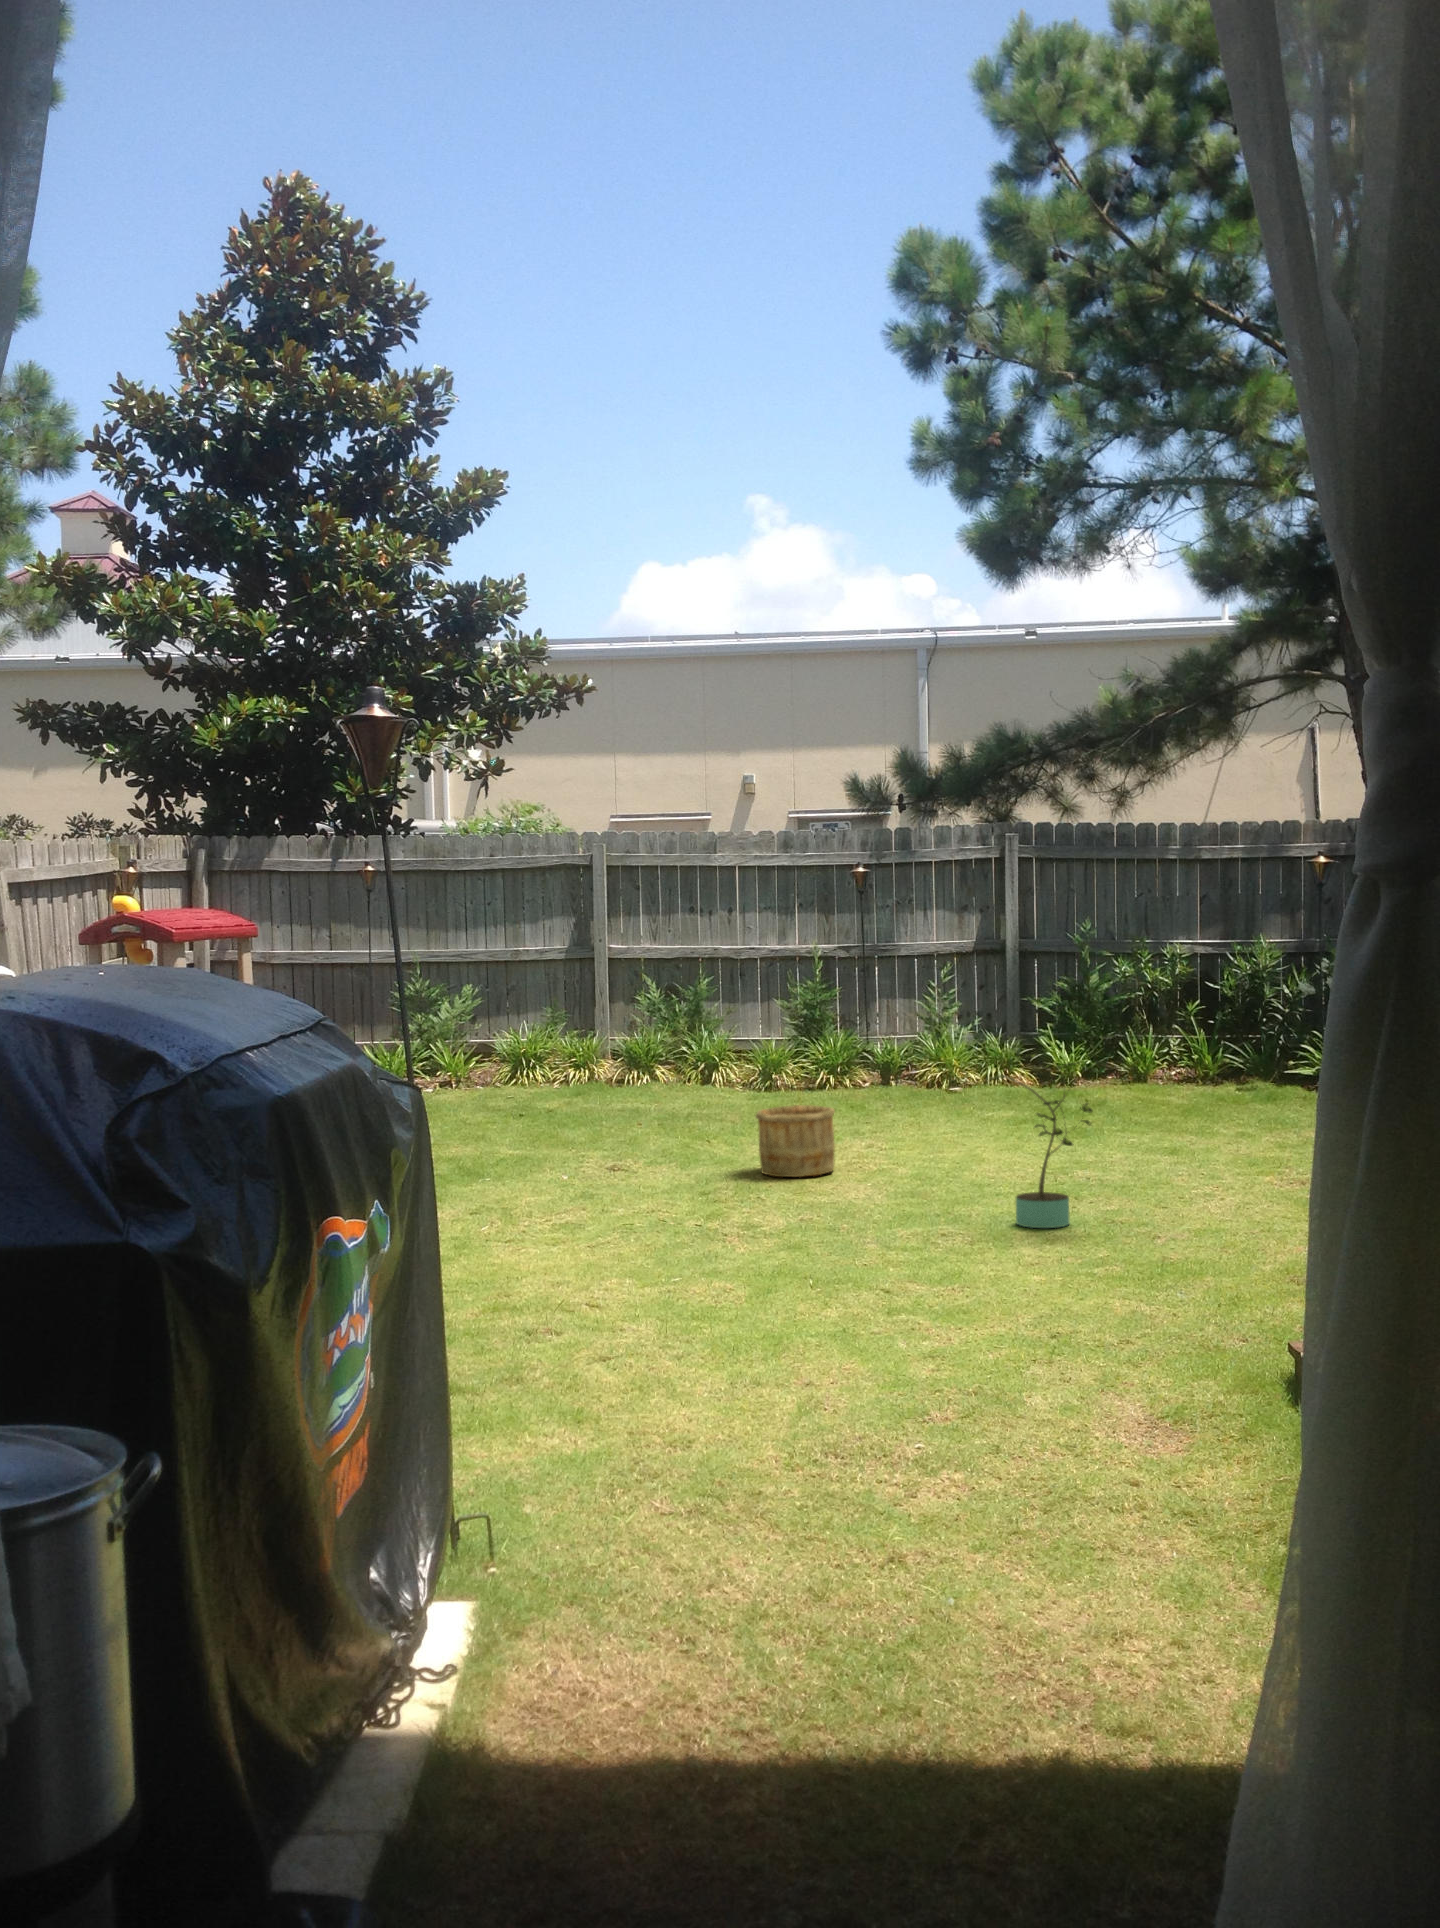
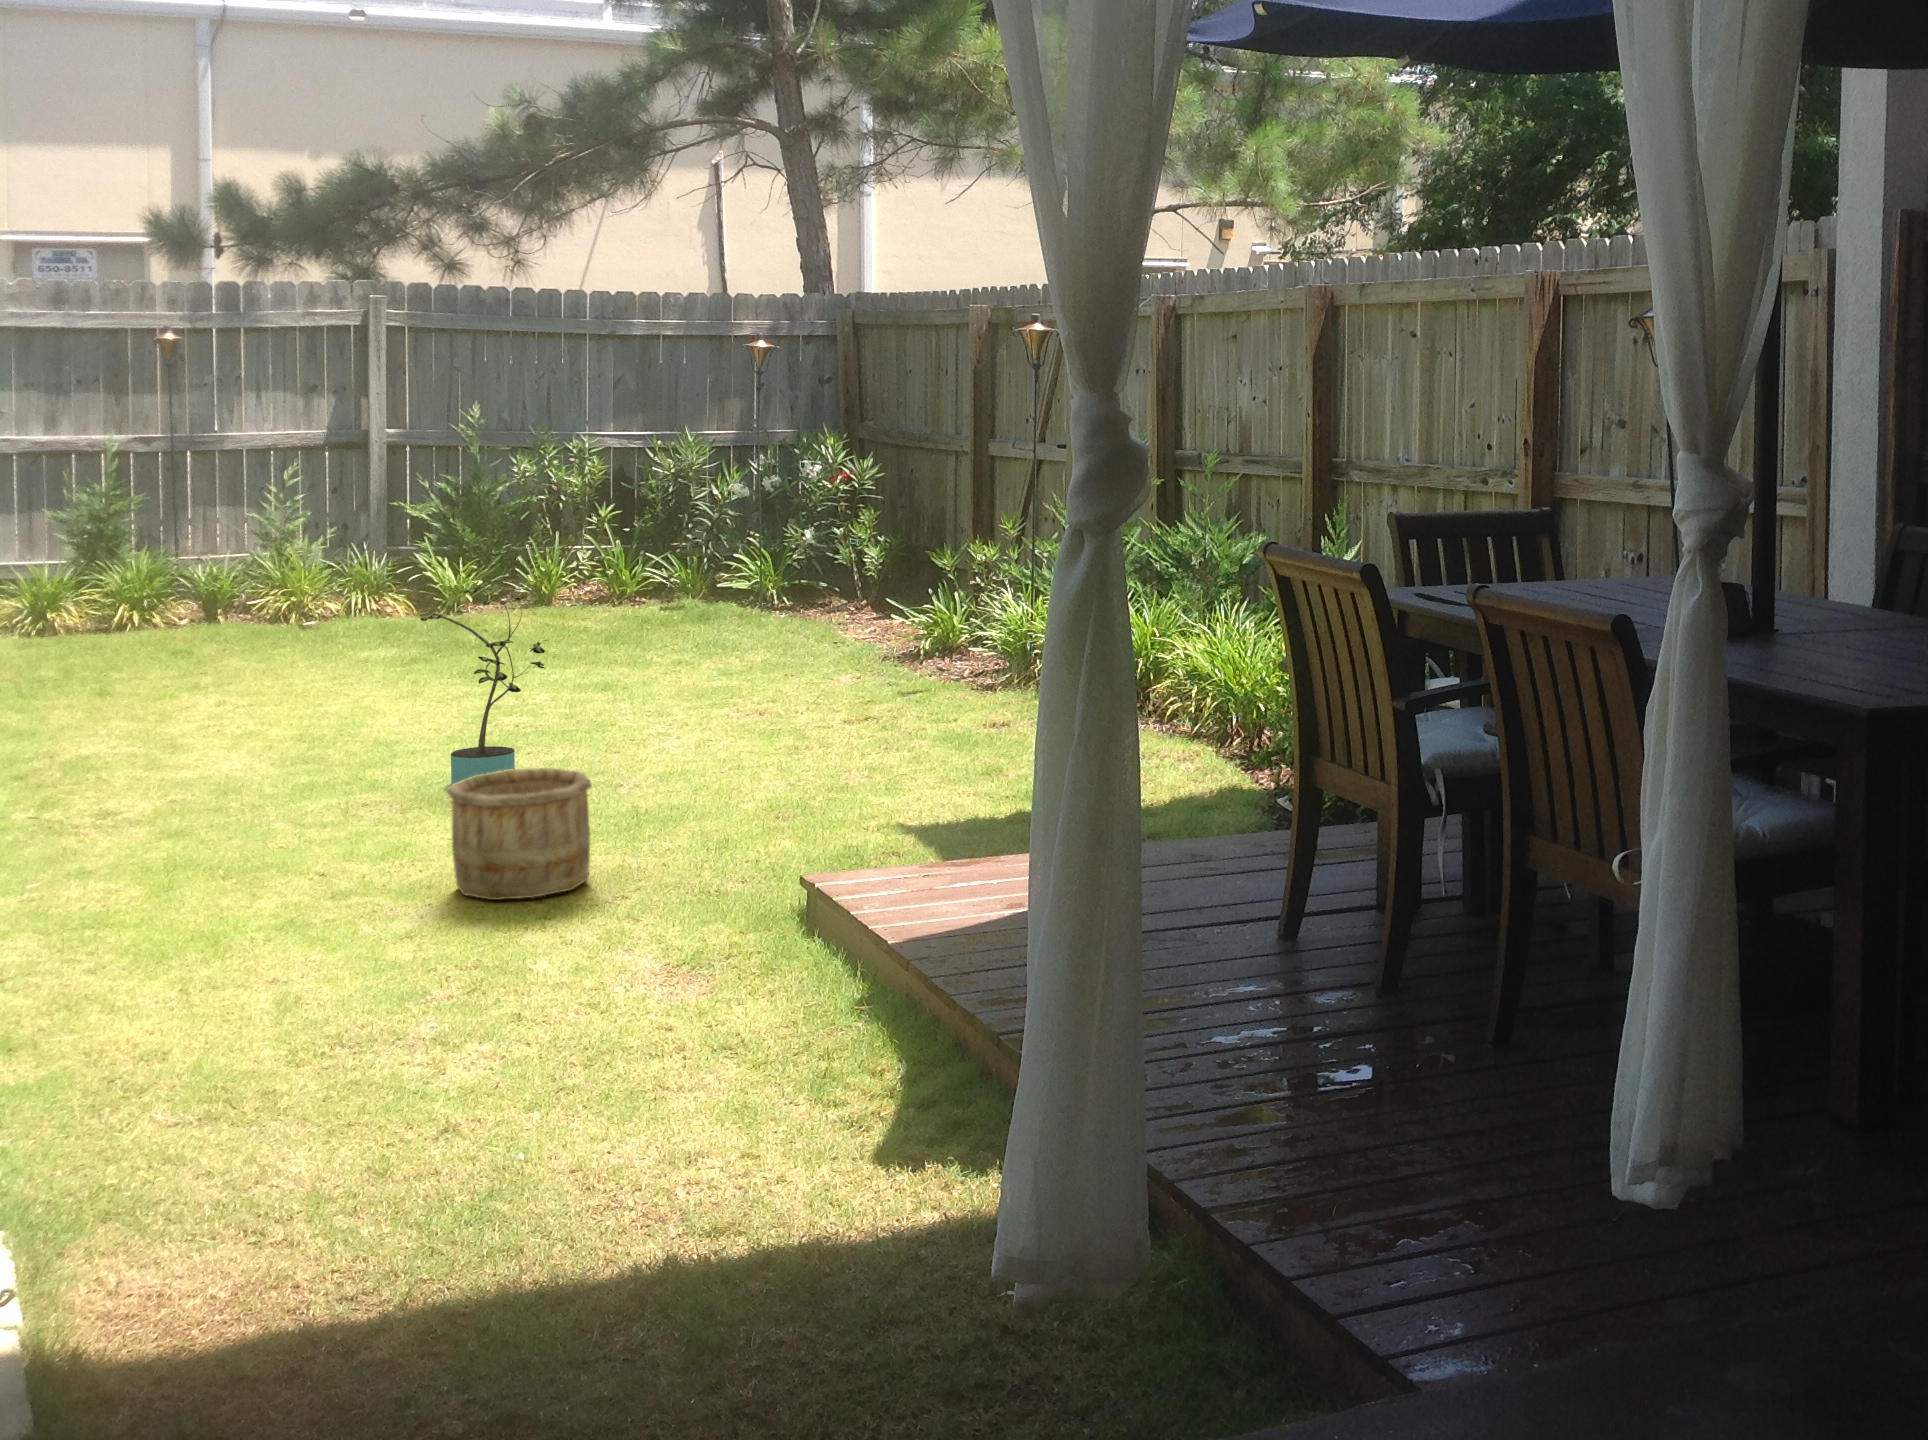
wooden bucket: present [756,1105,835,1177] -> present [446,768,592,900]

